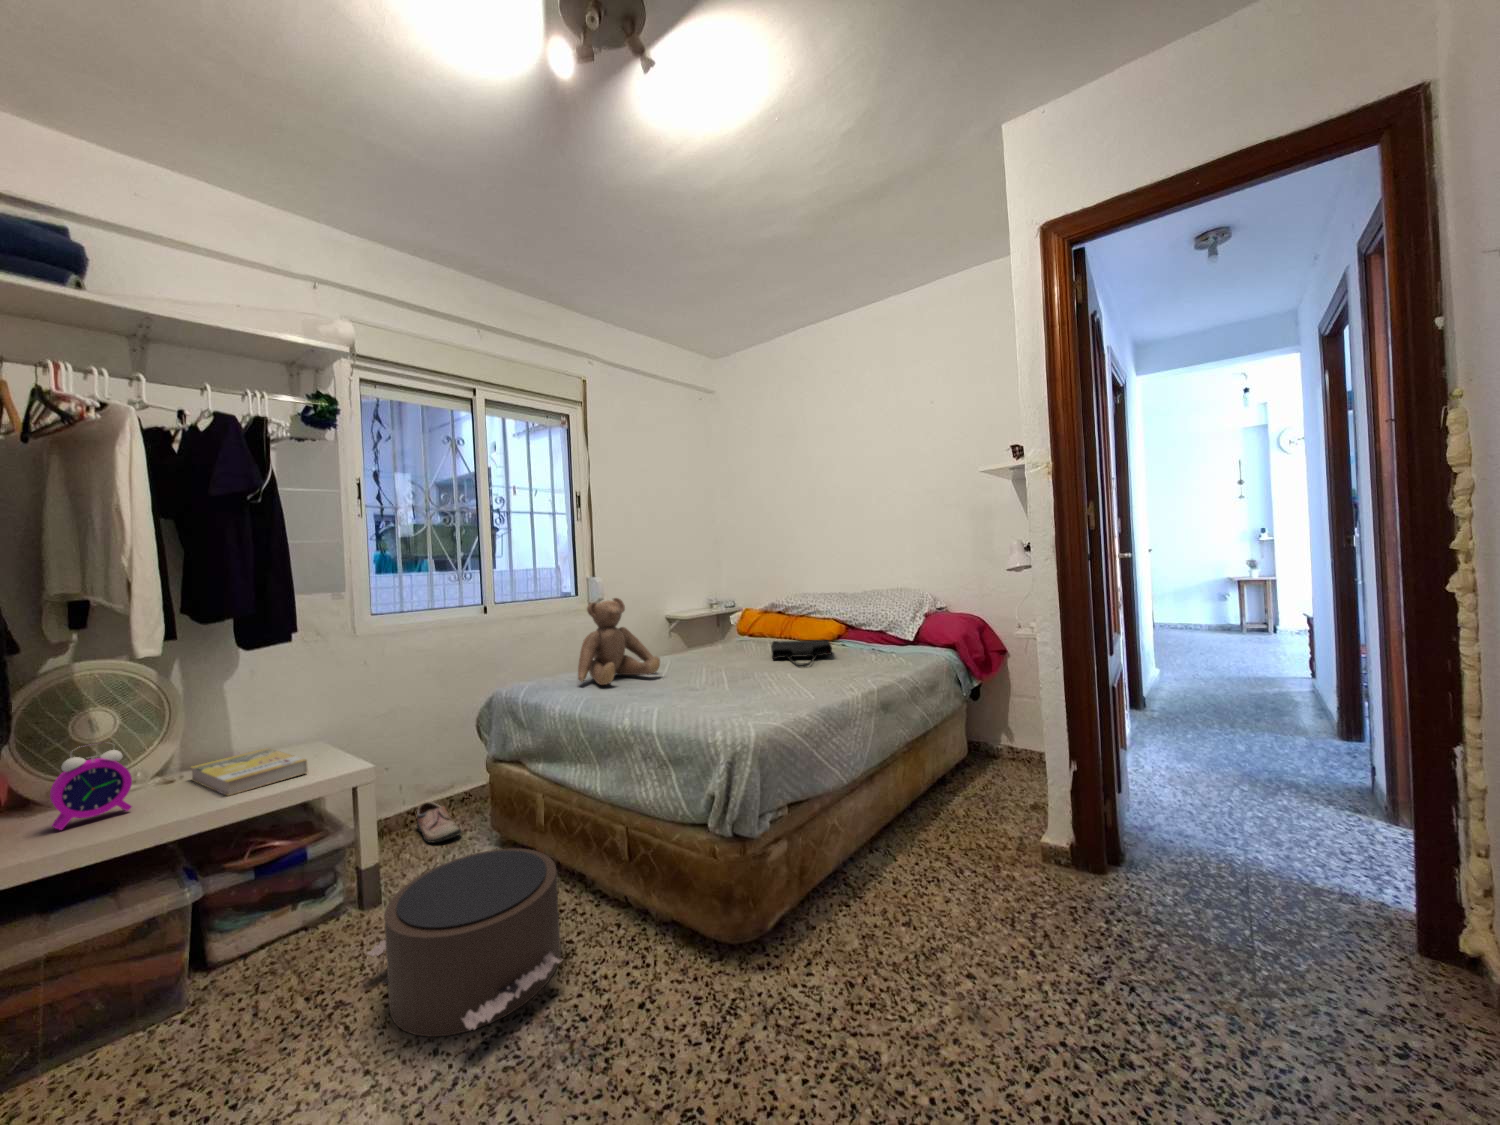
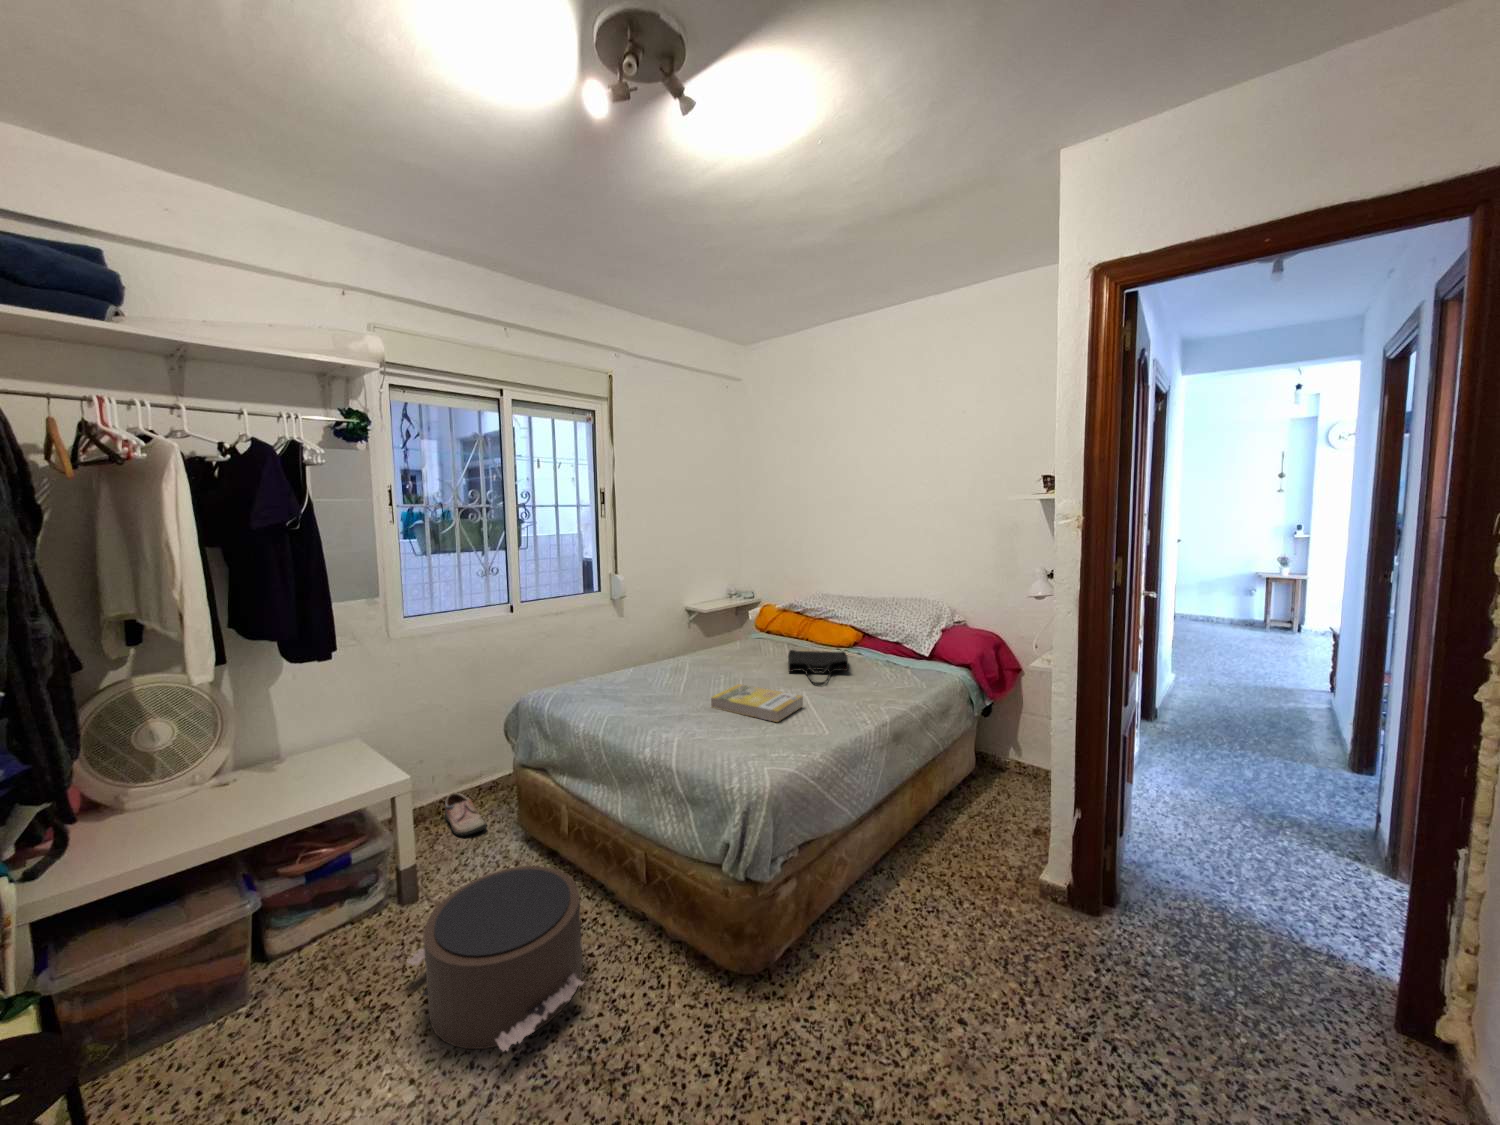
teddy bear: present [578,598,660,685] -> none [599,611,679,702]
book: present [191,748,308,796] -> present [711,684,803,722]
alarm clock: present [50,749,132,830] -> none [117,763,191,845]

